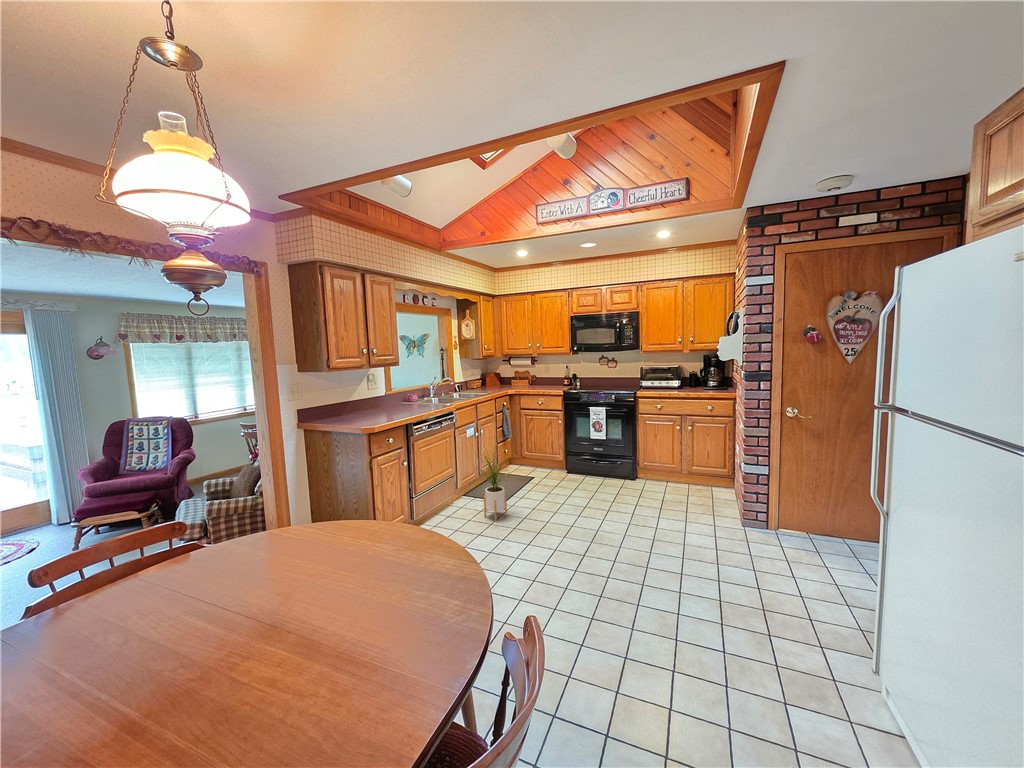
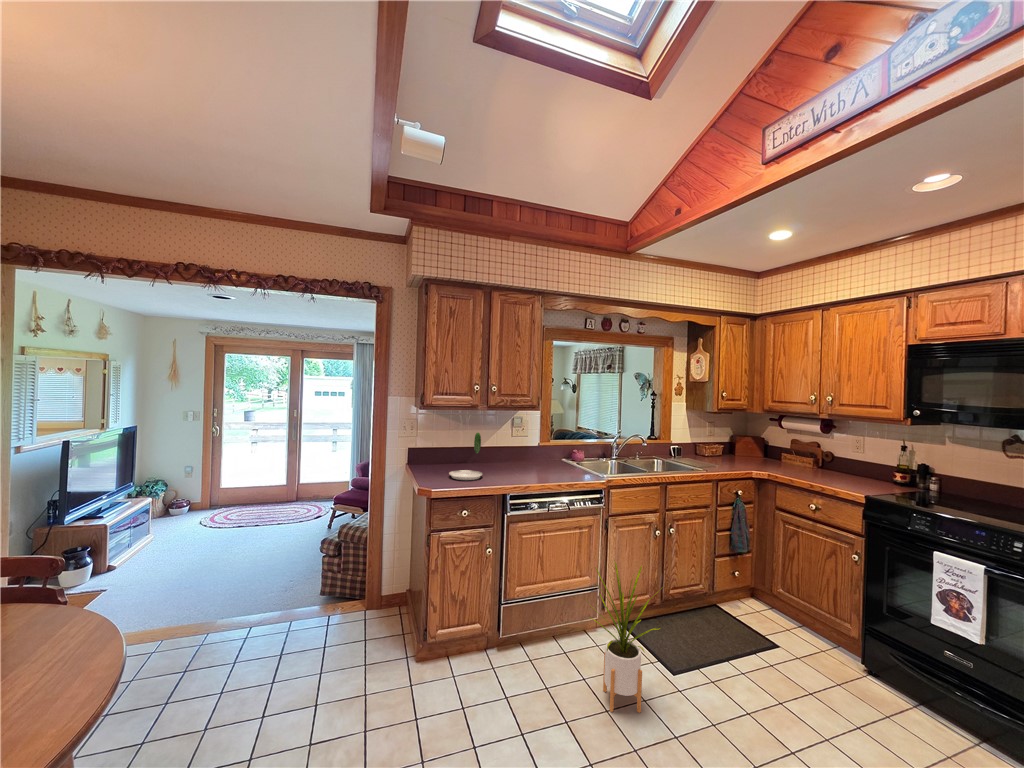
plate: none [355,385,383,422] -> present [449,433,483,480]

